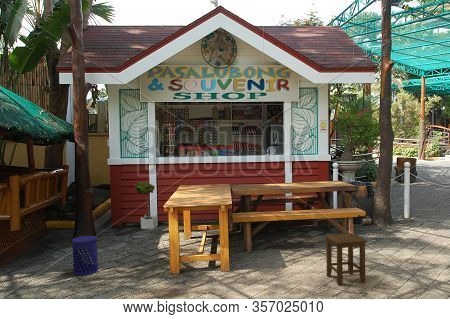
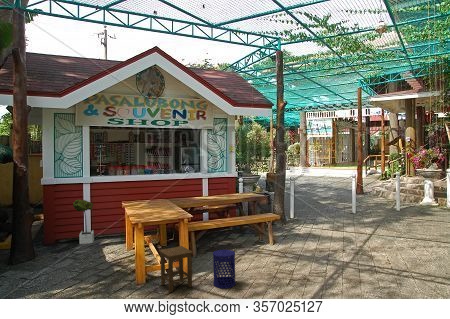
stool: present [324,233,367,285] -> present [159,246,193,292]
waste bin: present [72,236,98,275] -> present [213,250,236,288]

